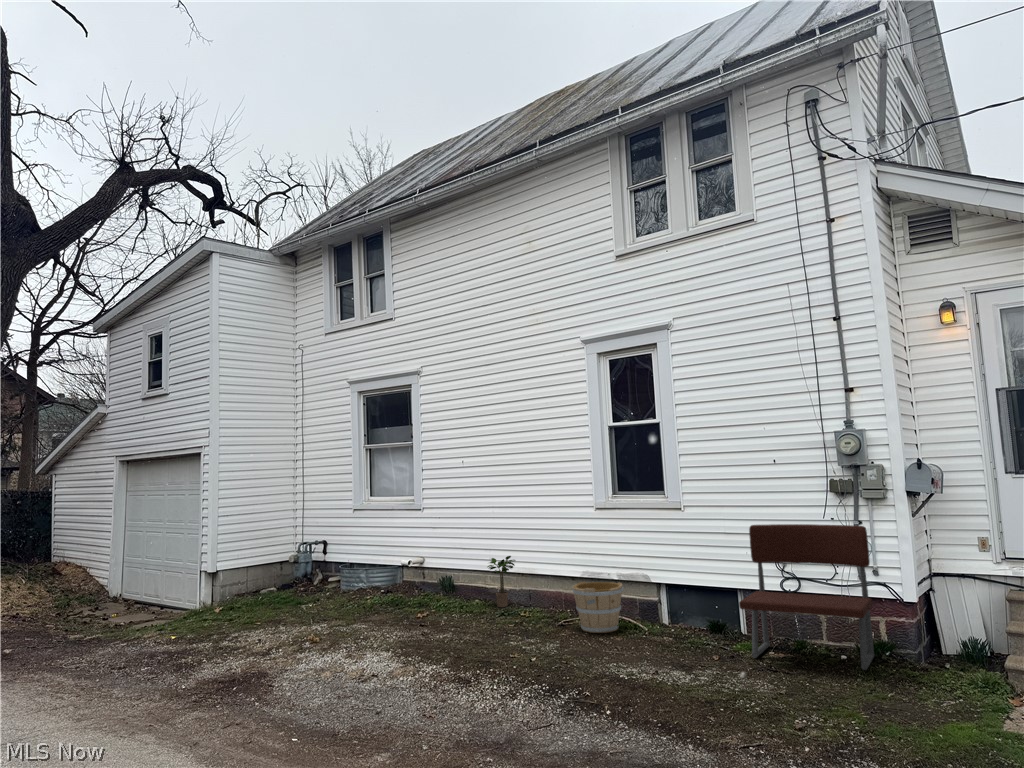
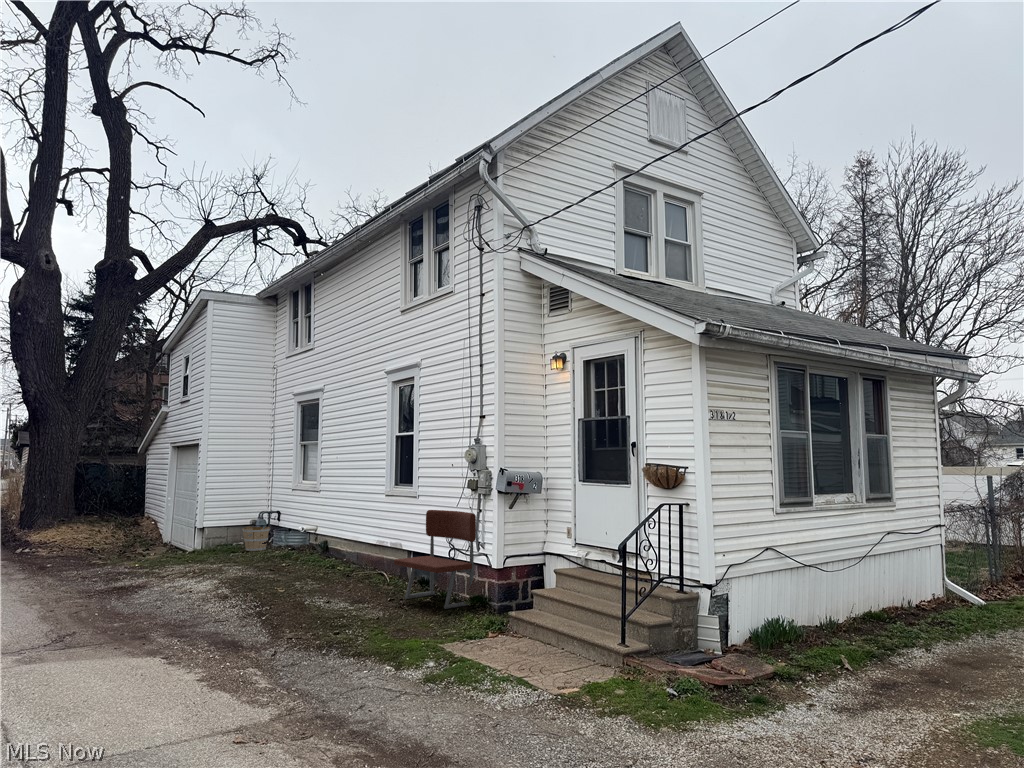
potted plant: present [488,556,515,607] -> none [330,526,352,562]
wooden bucket: present [572,582,623,633] -> present [242,527,270,551]

